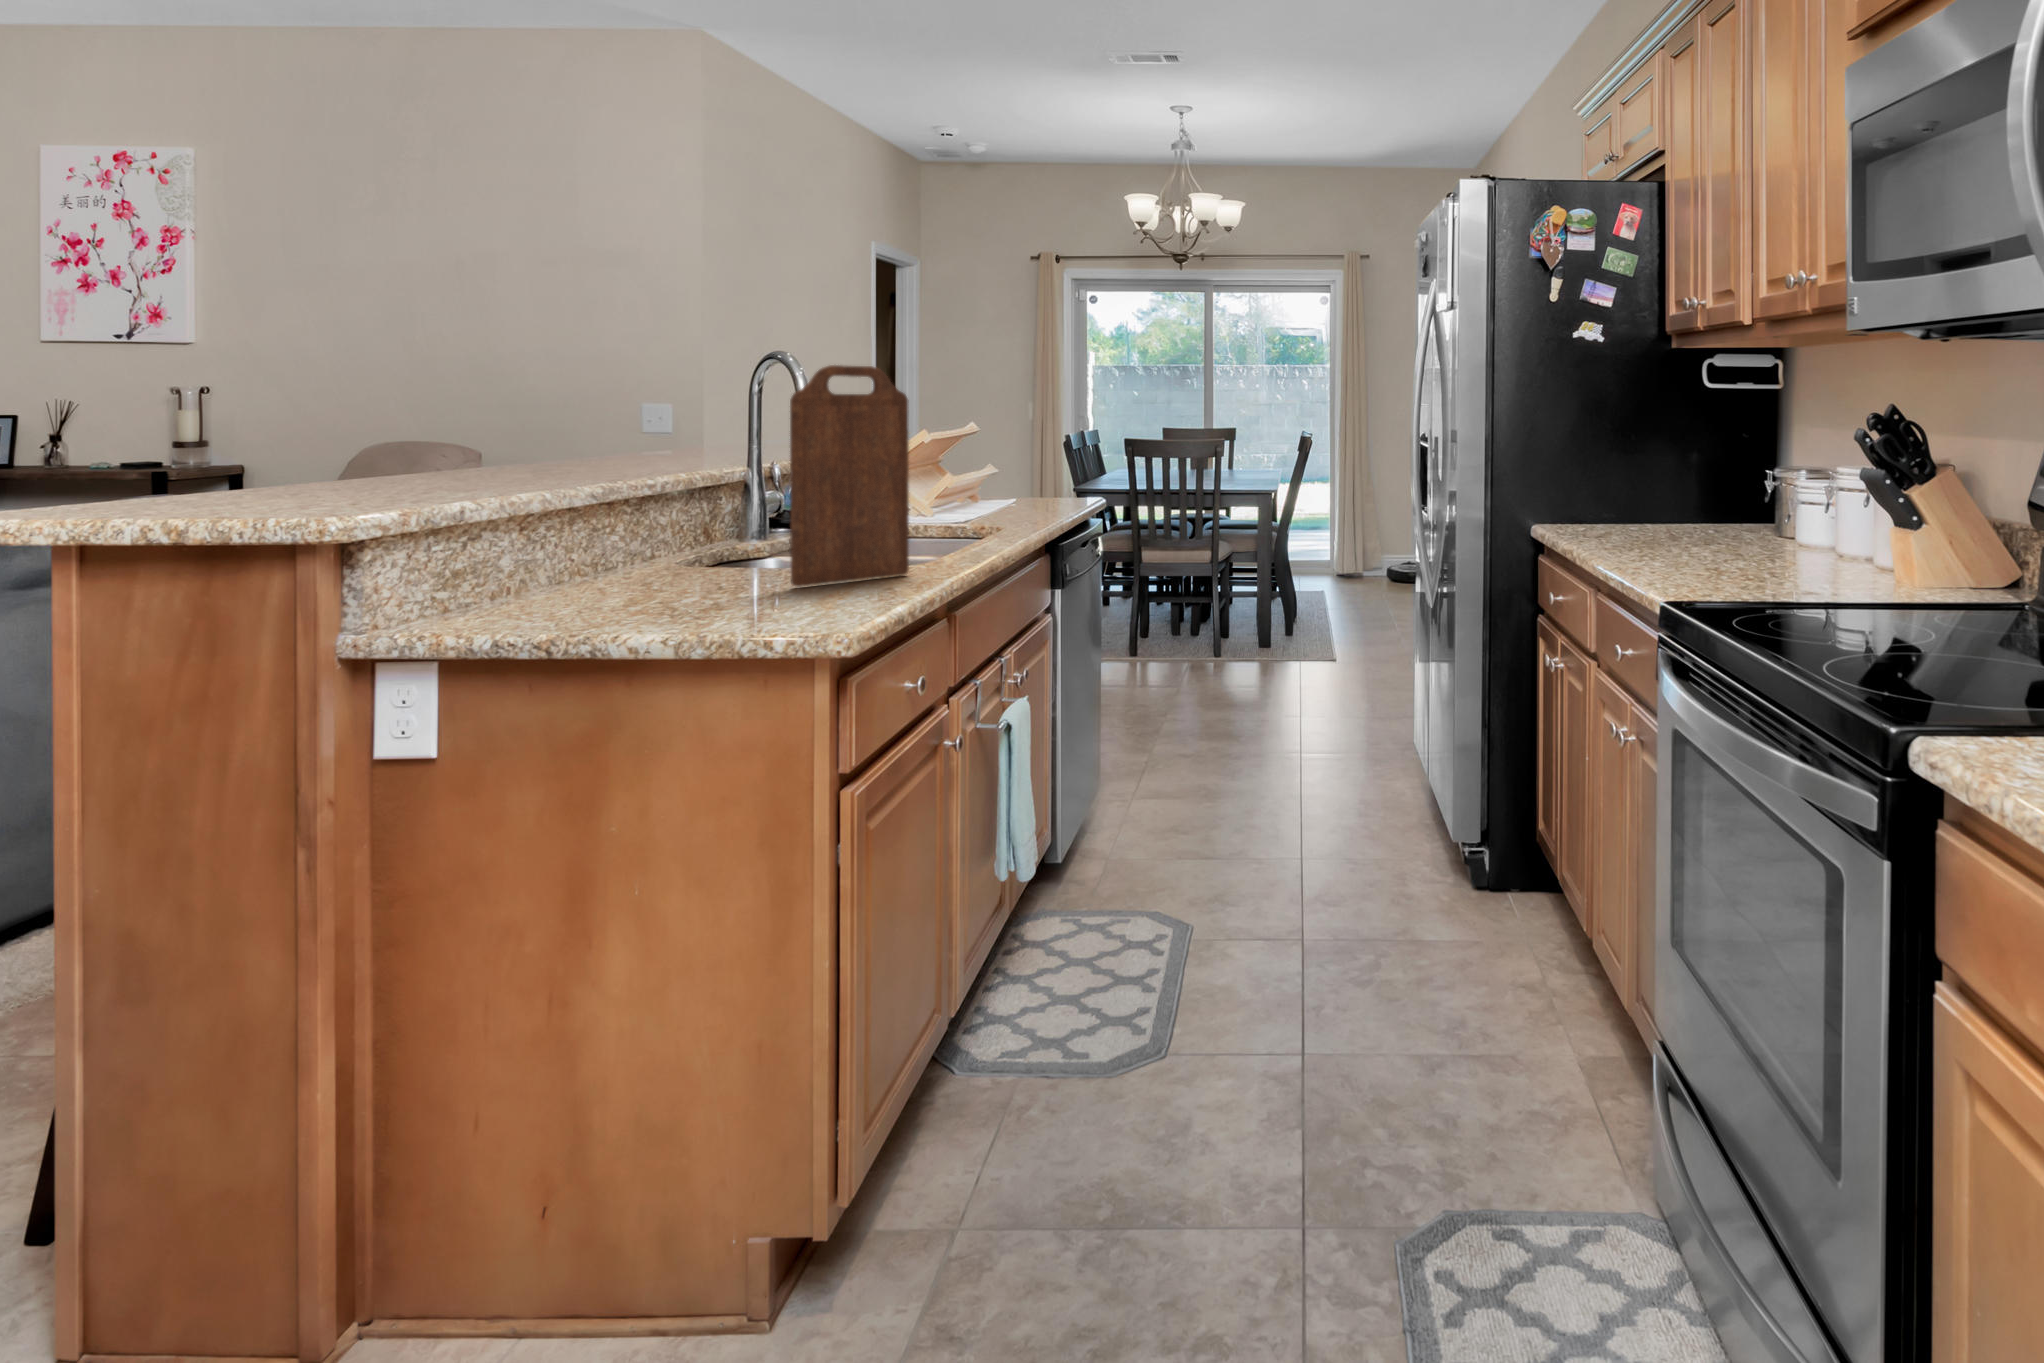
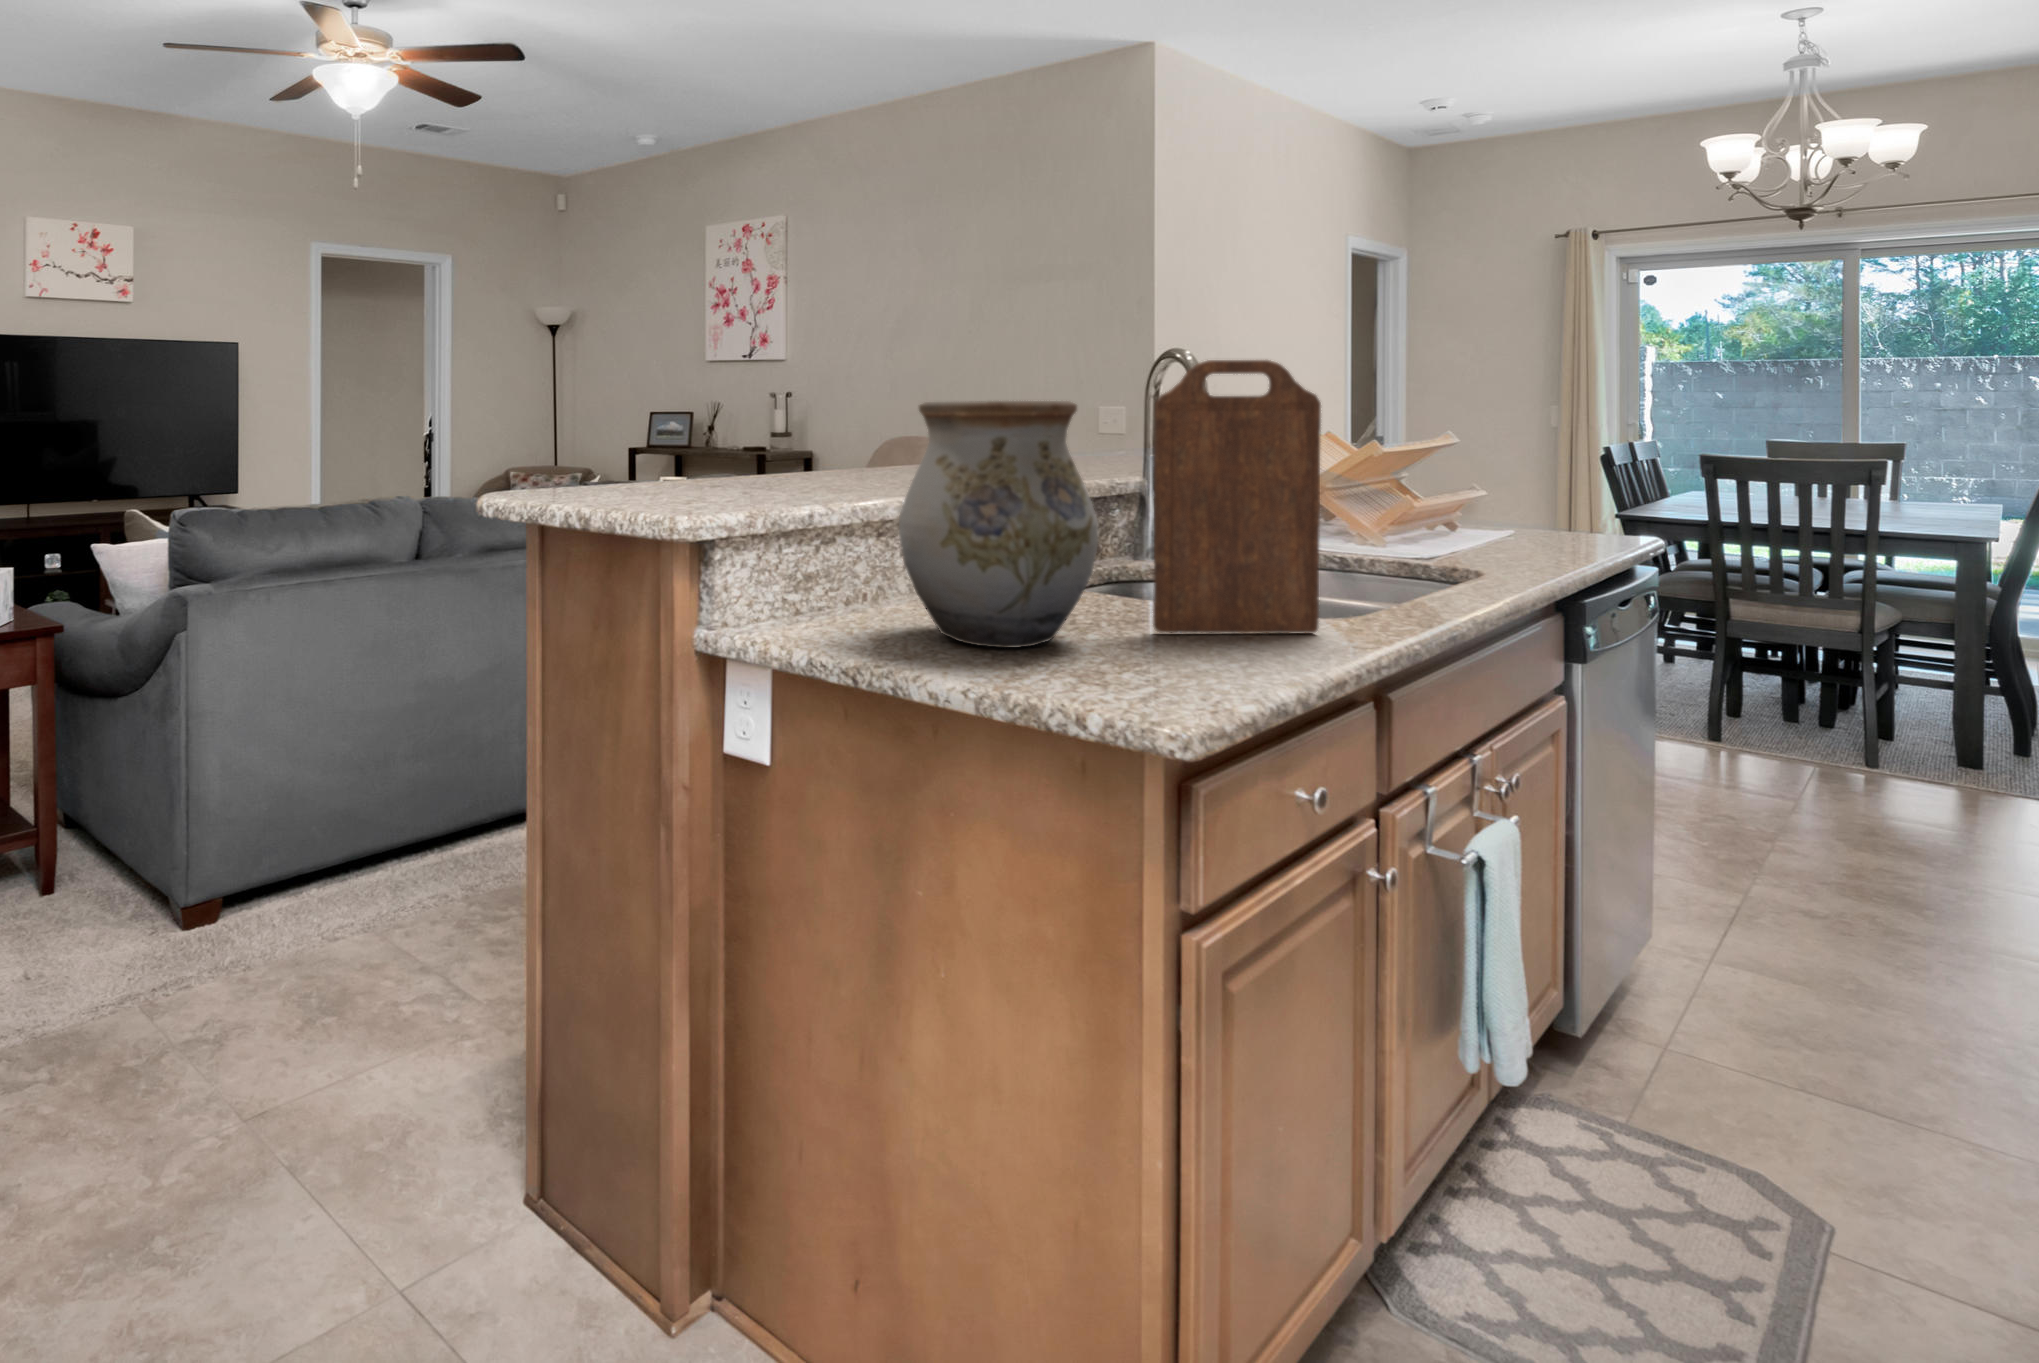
vase: none [567,396,753,612] -> present [899,401,1098,648]

